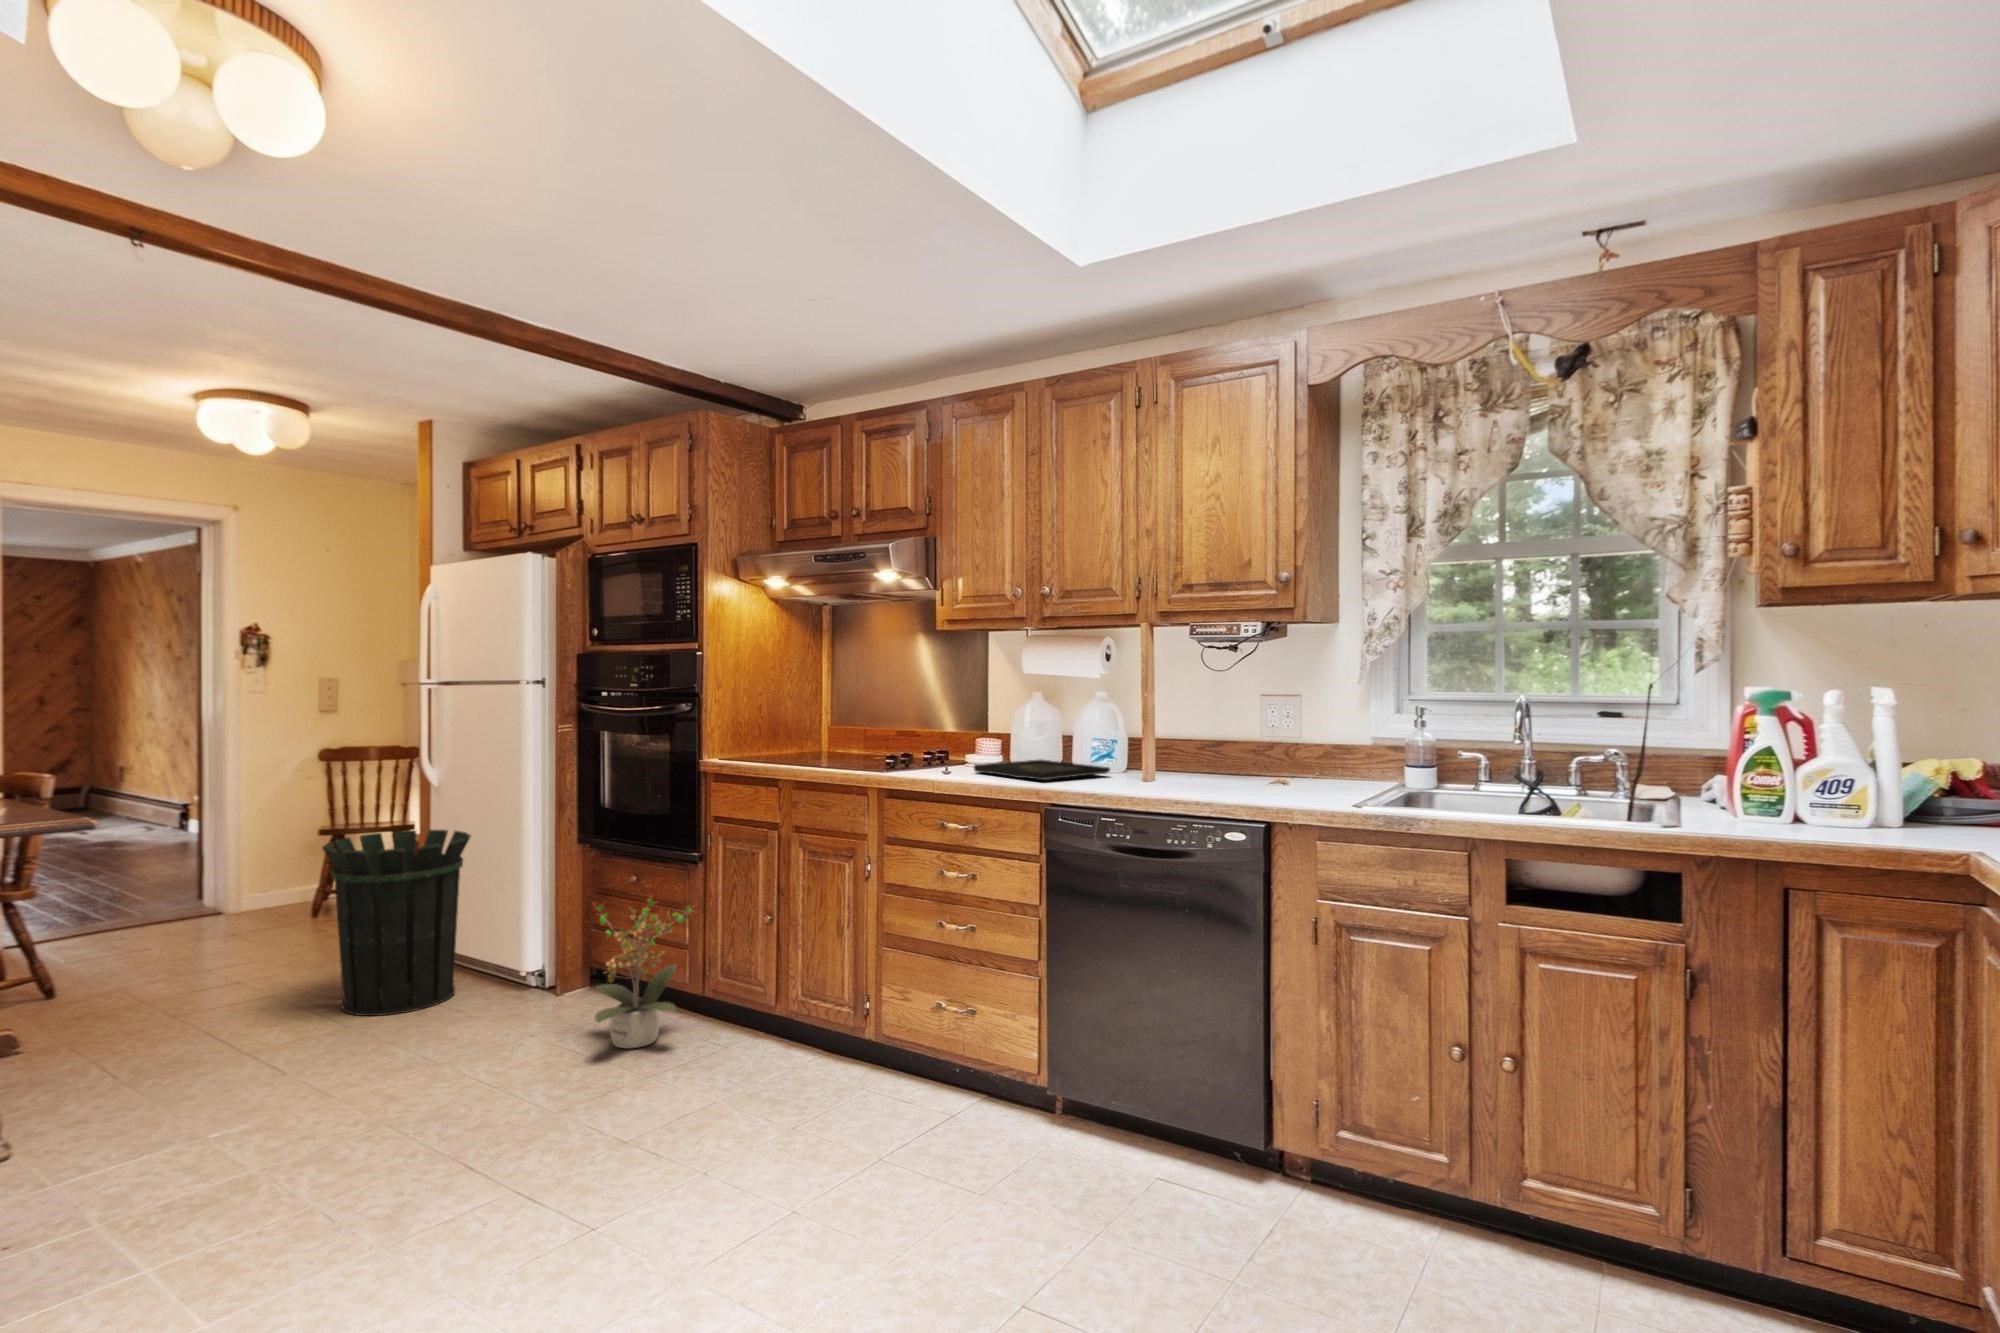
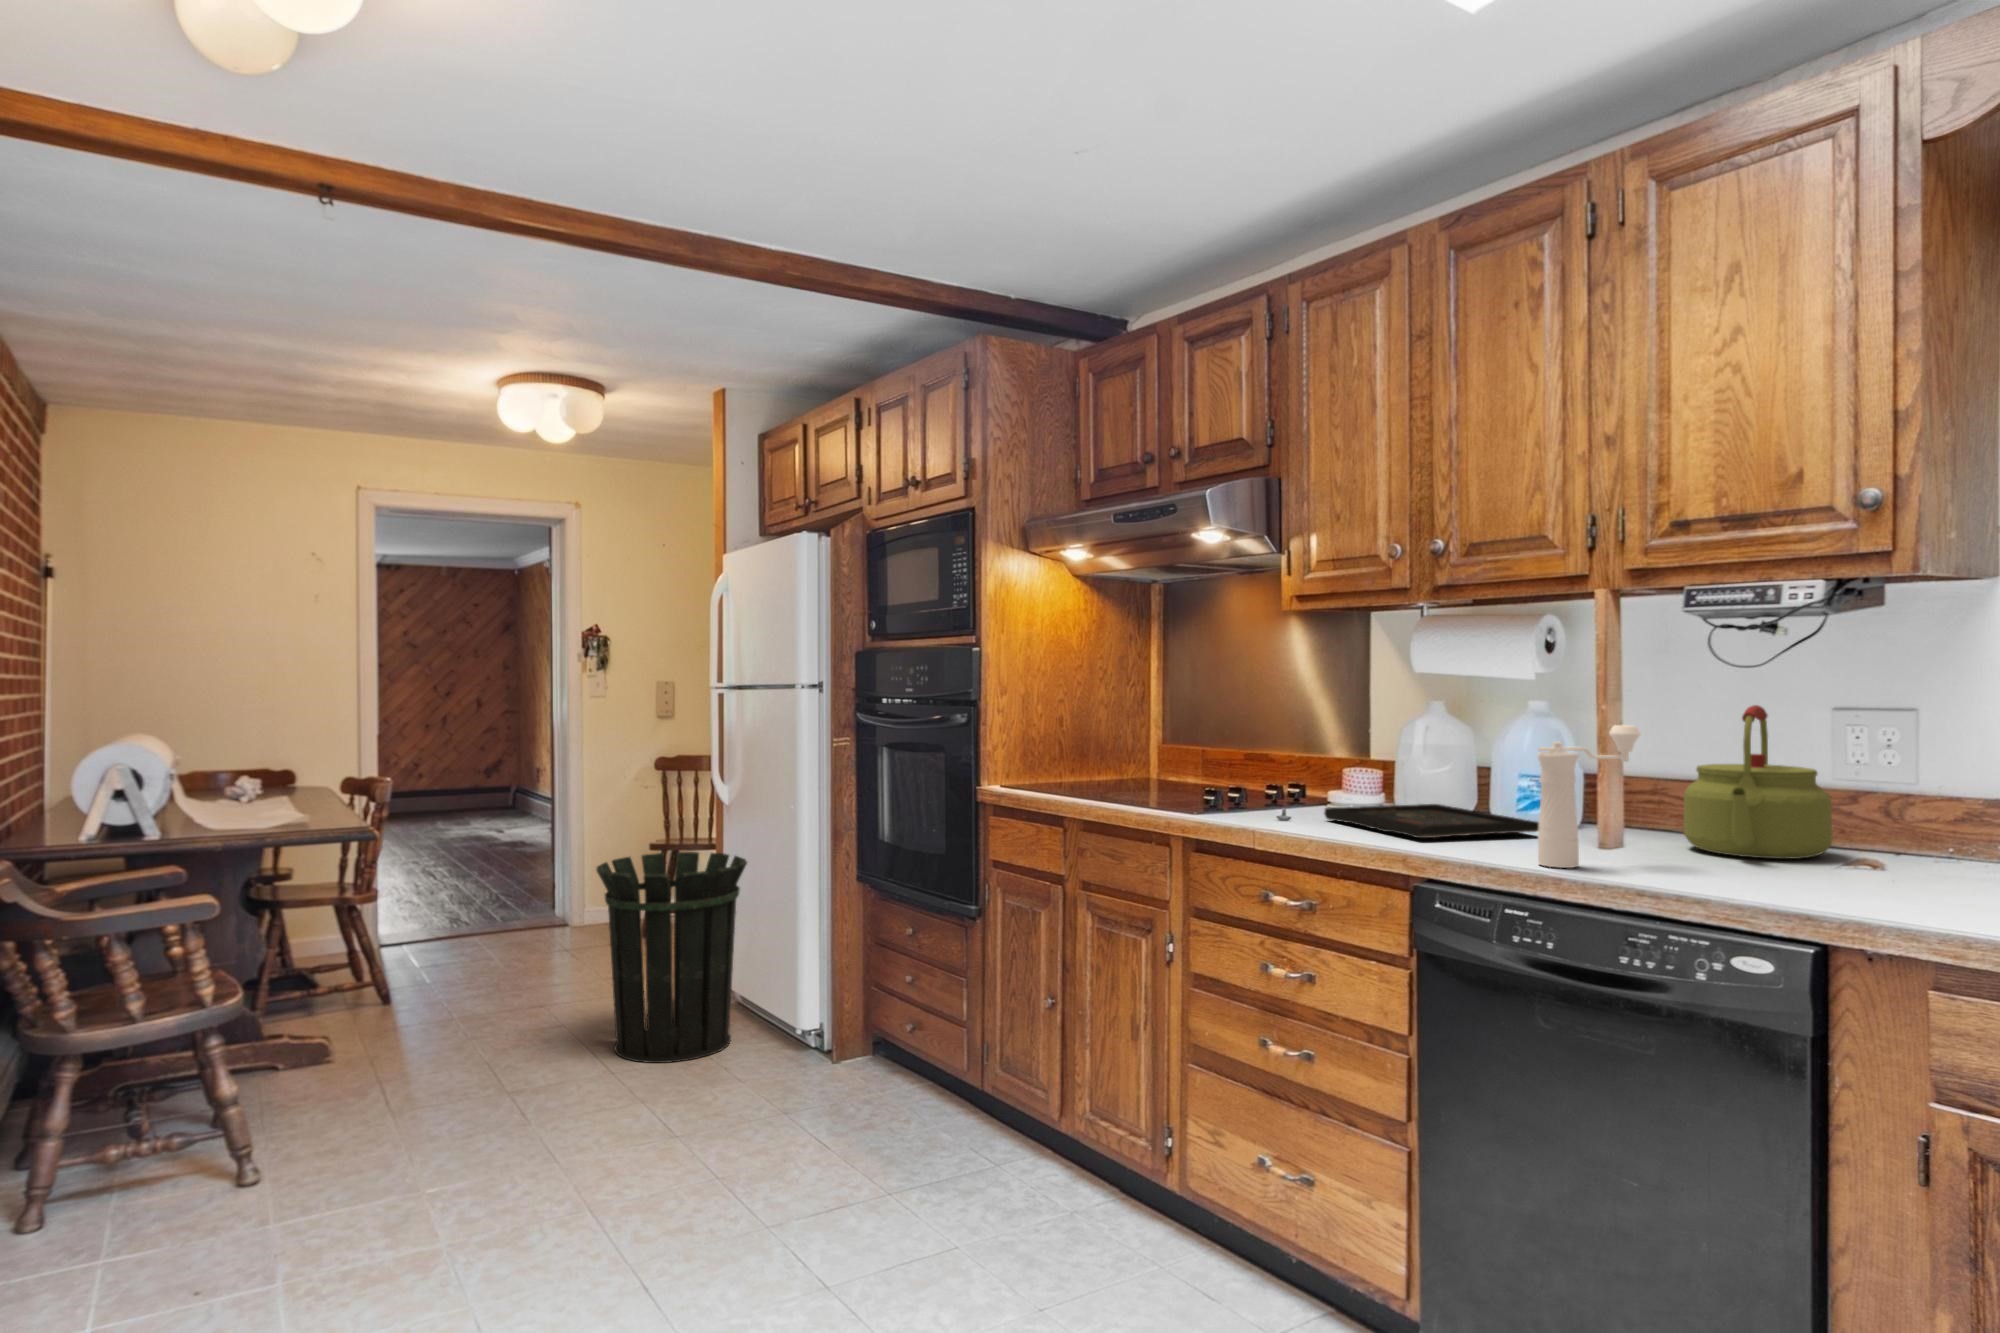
kettle: none [1188,693,1263,781] -> present [1684,705,1832,859]
pepper mill: none [1116,706,1171,792] -> present [1538,725,1641,868]
potted plant: present [593,899,691,1048] -> none [836,954,972,1149]

